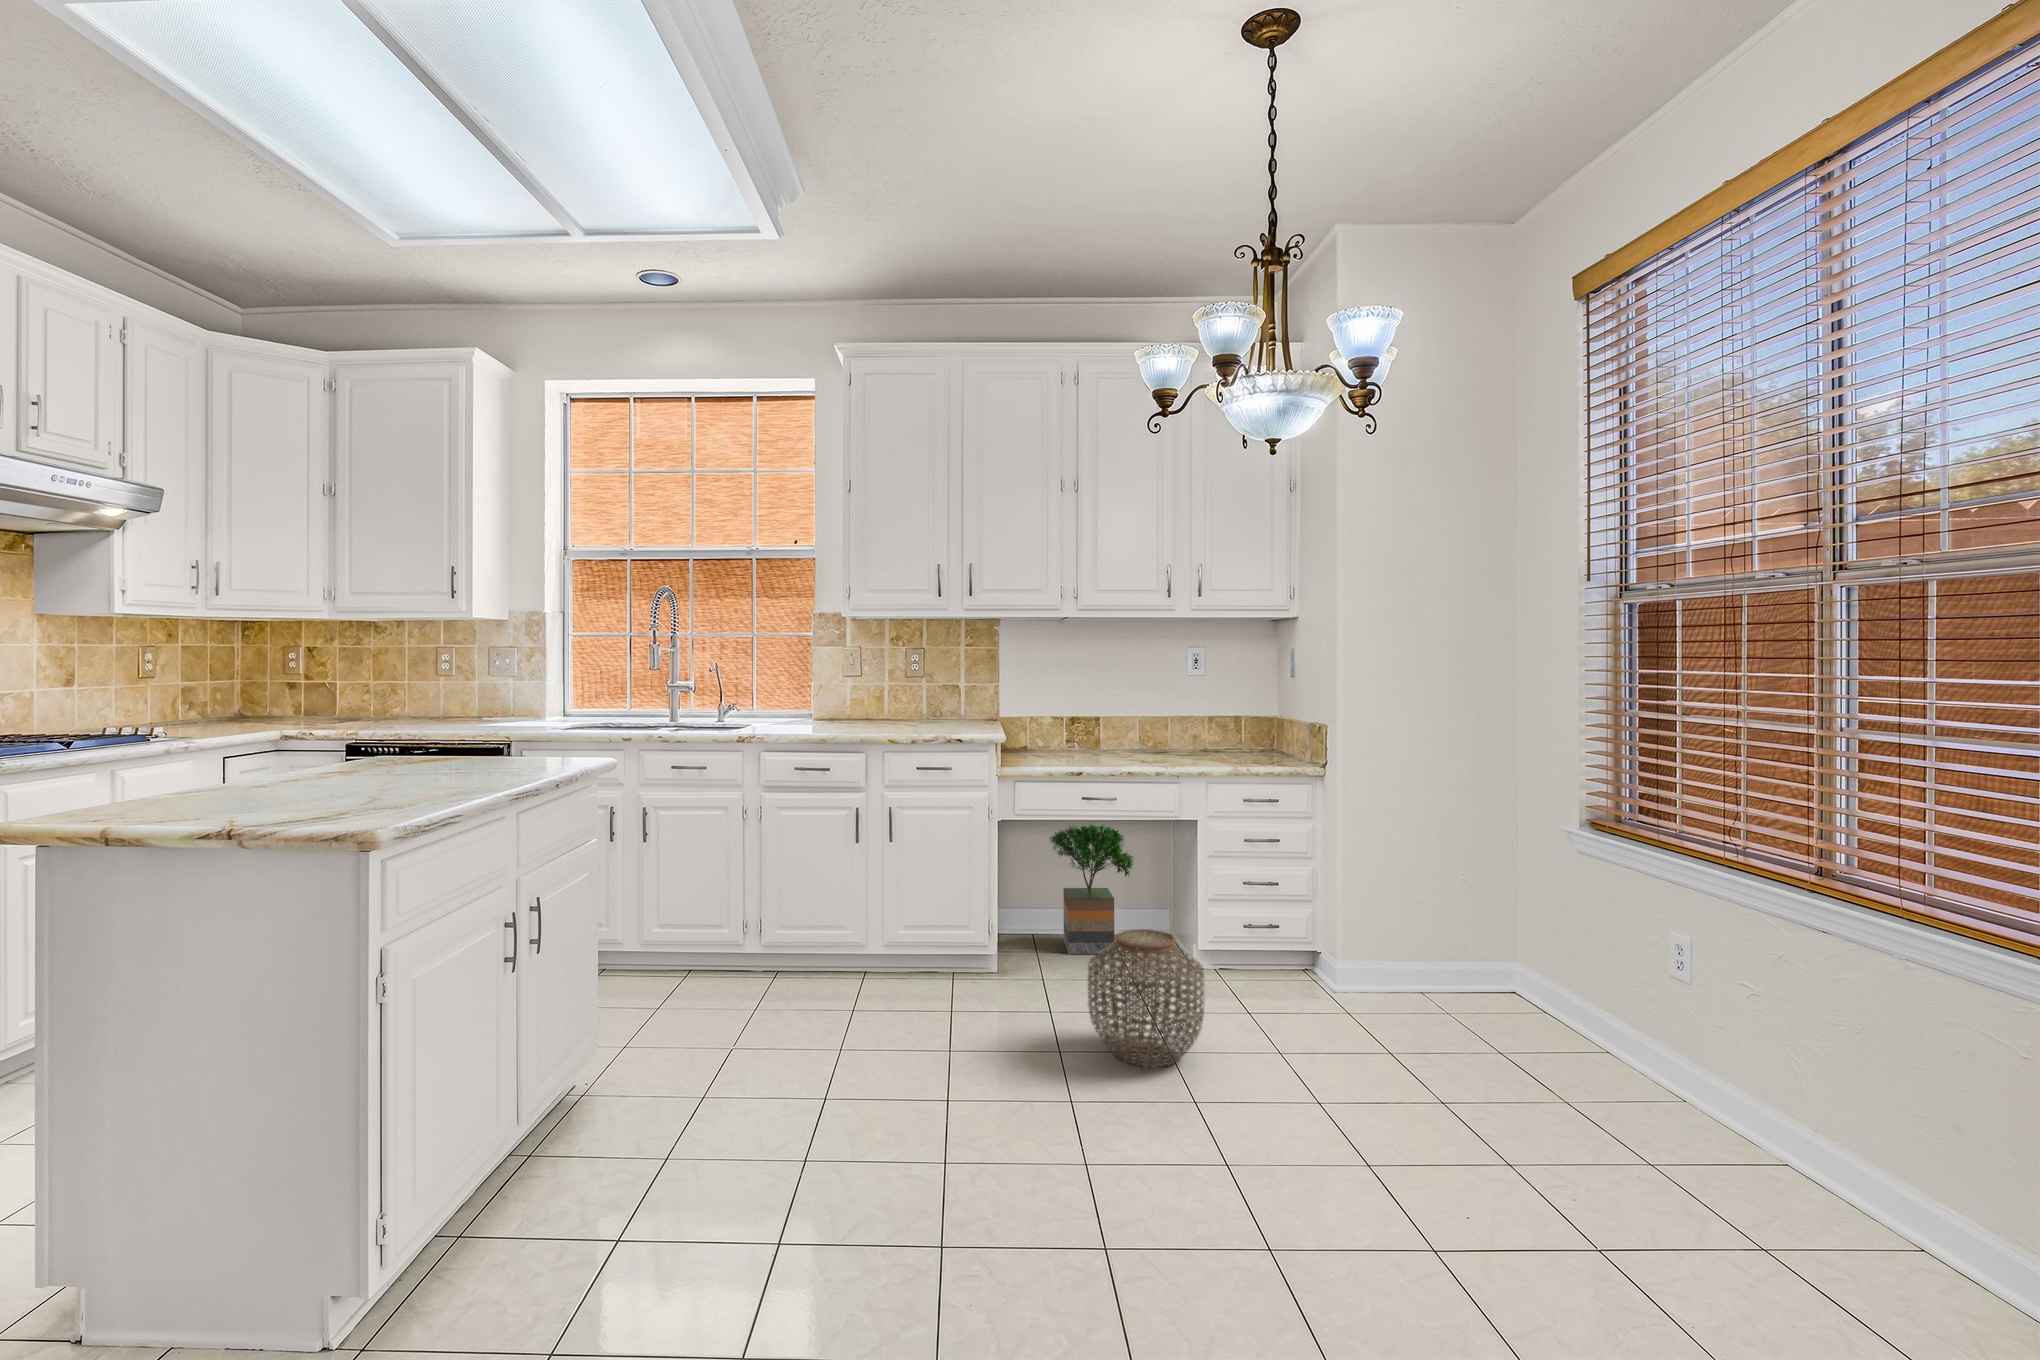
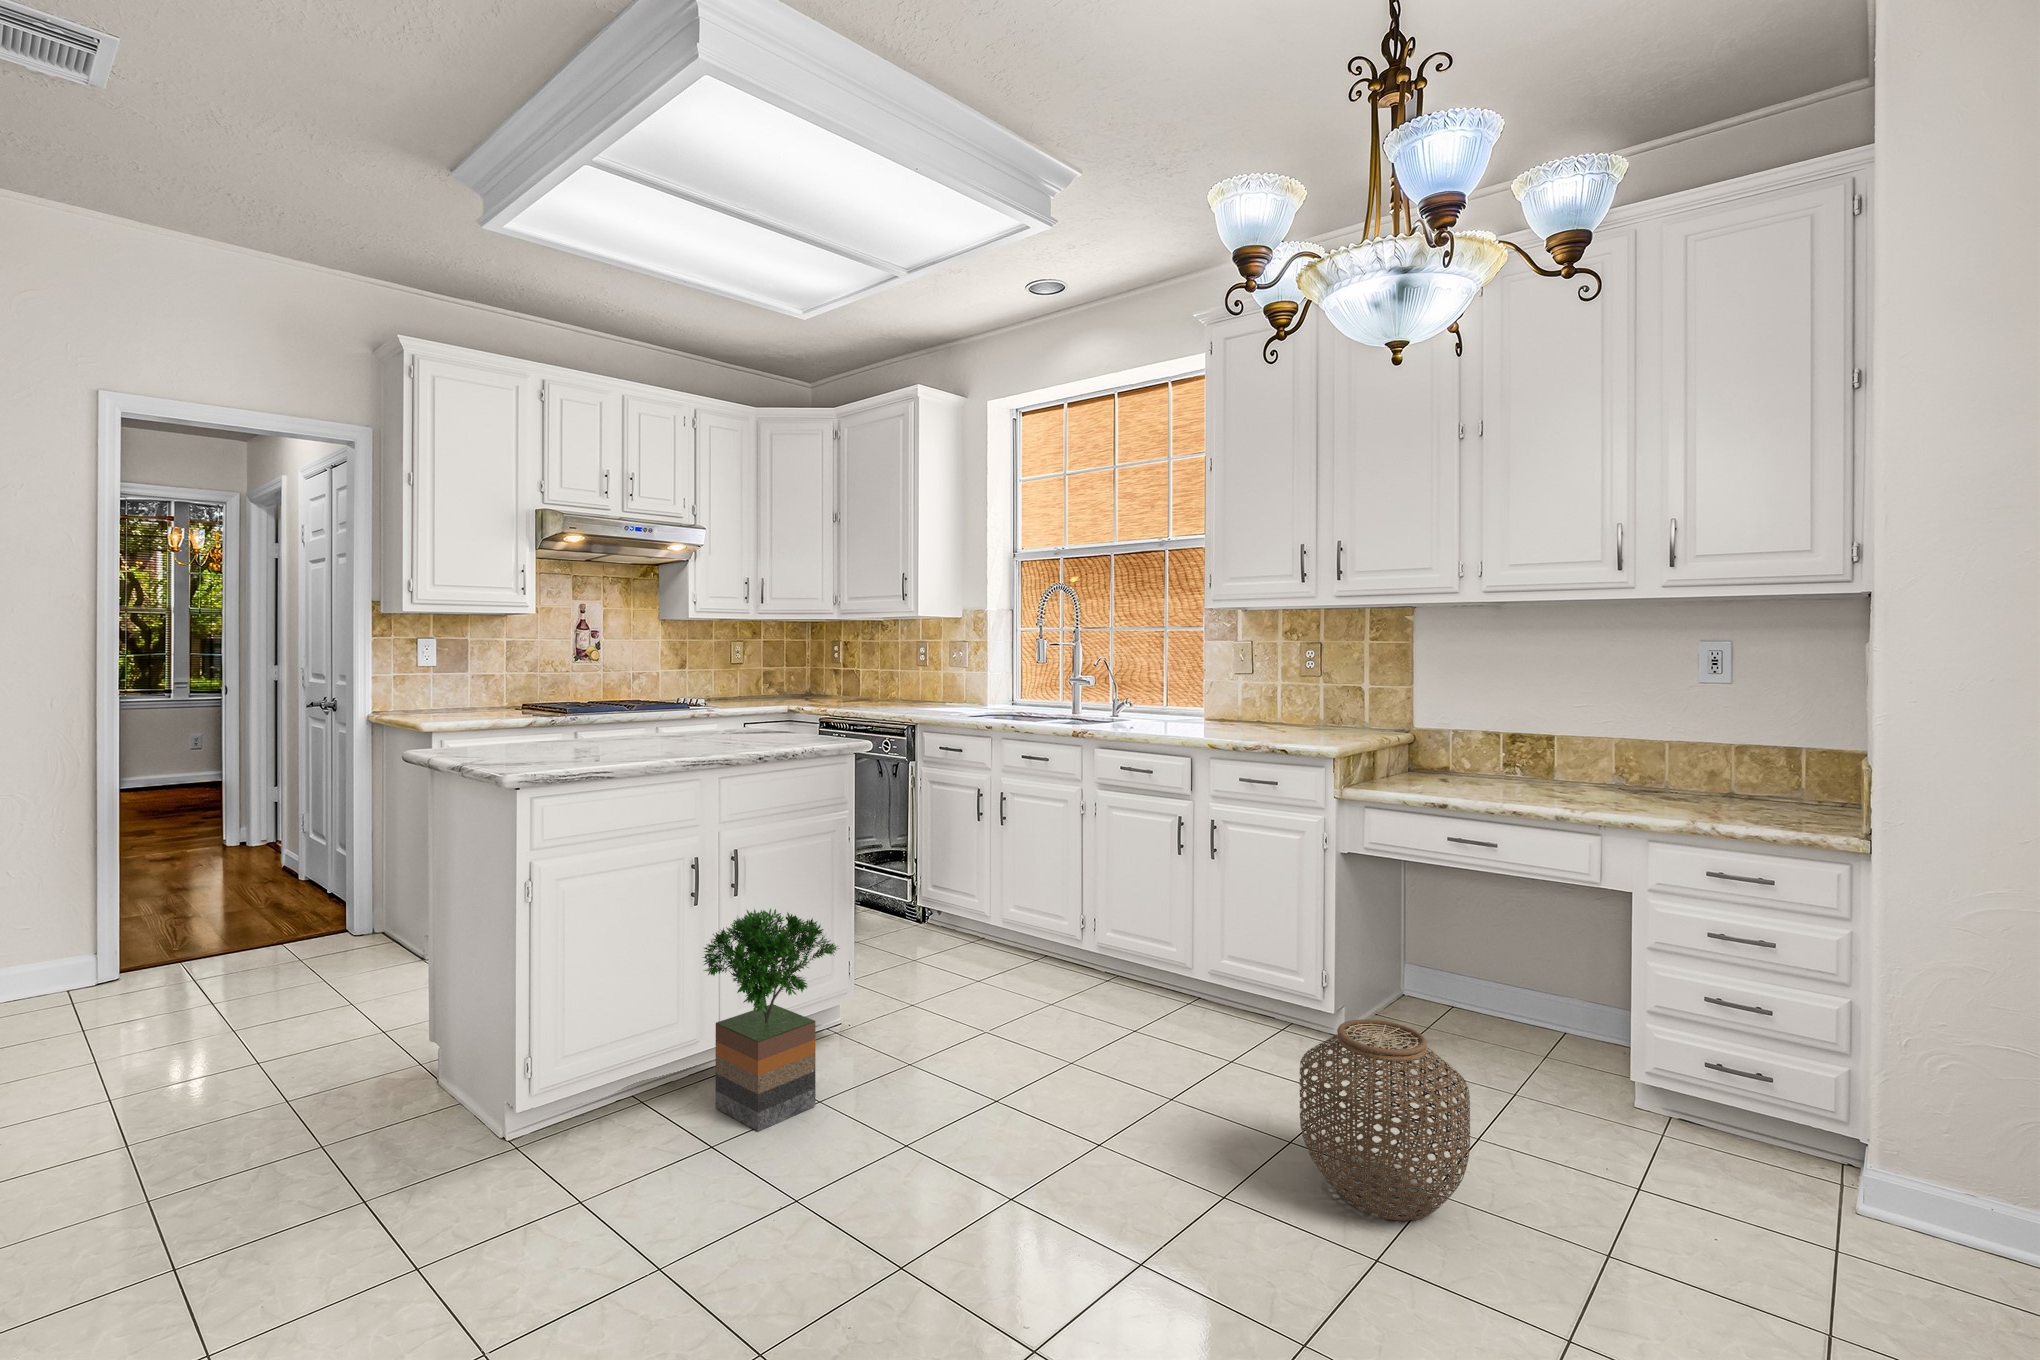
potted tree: present [1050,824,1133,954] -> present [703,909,839,1131]

